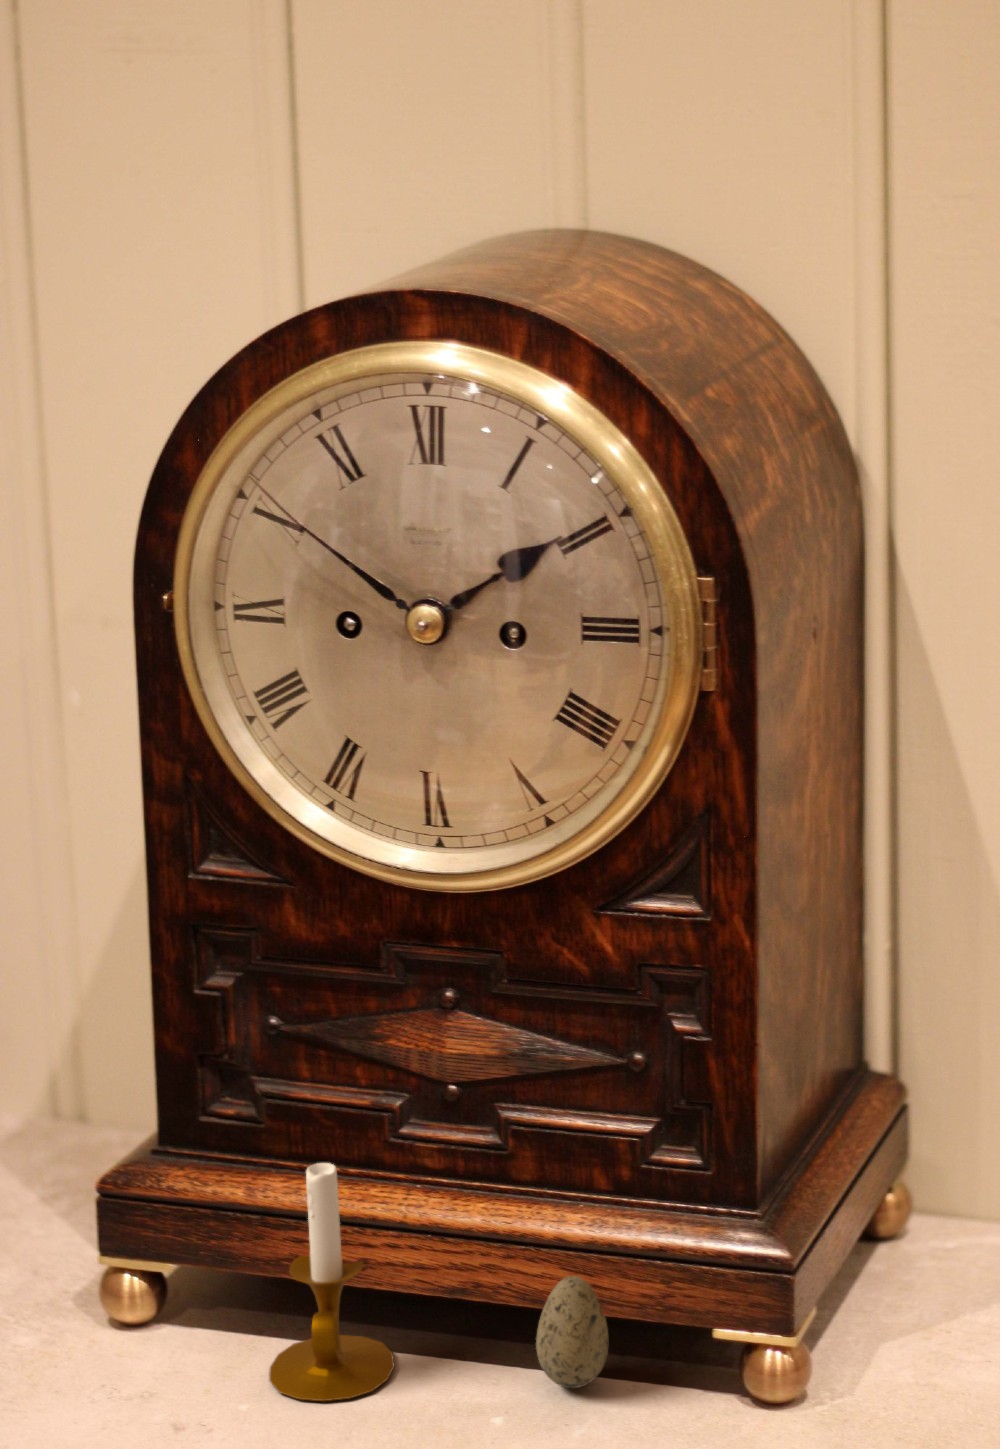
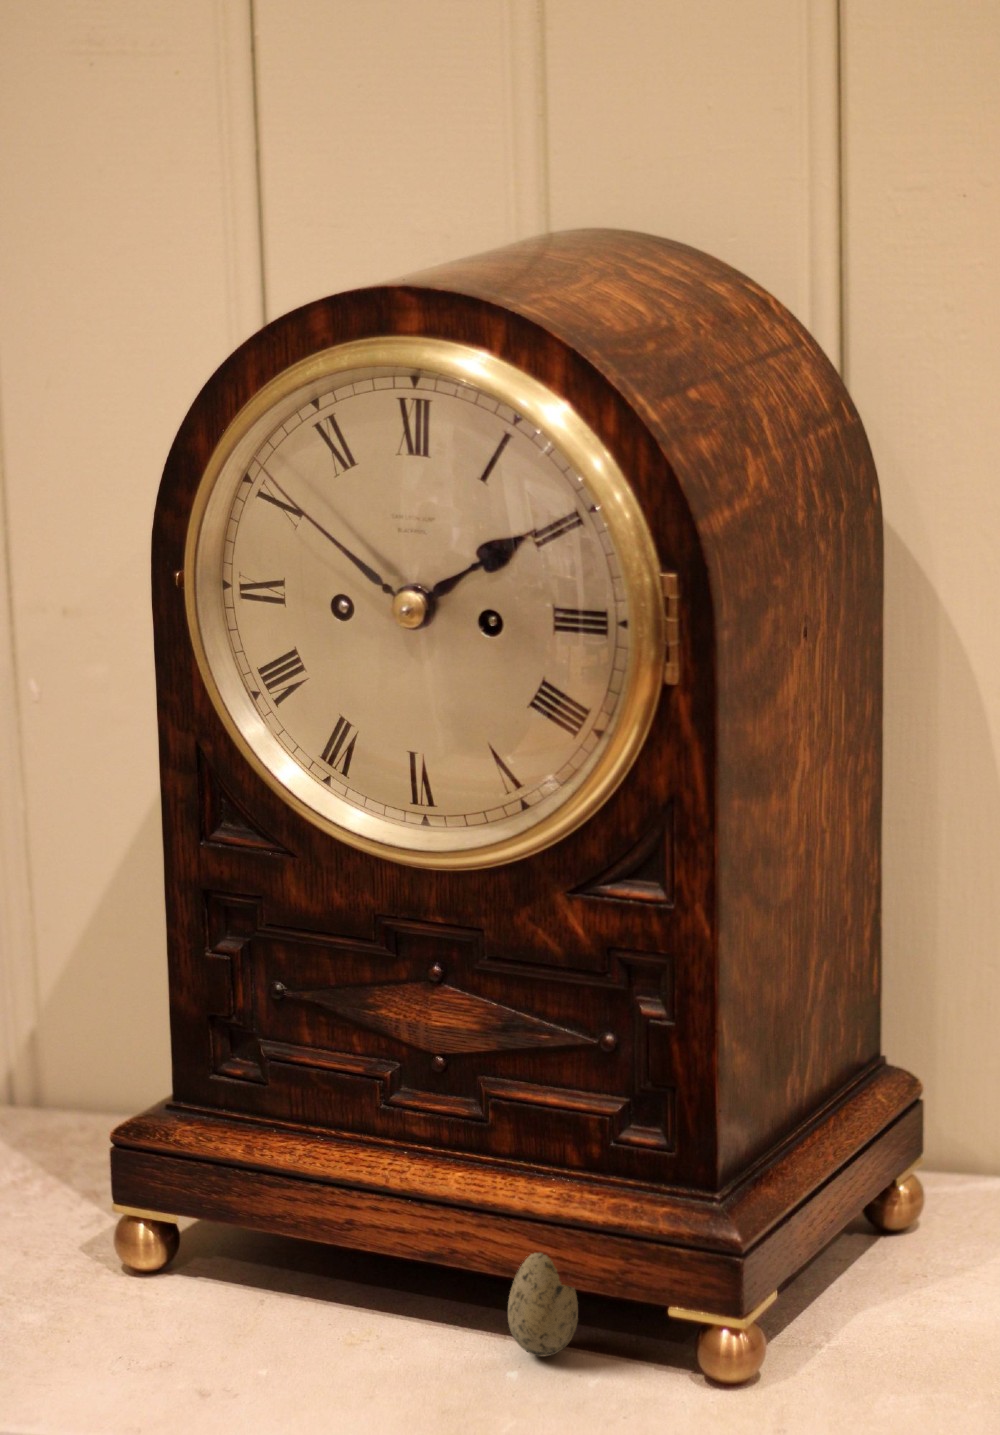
candlestick: present [269,1163,394,1401] -> none [258,1125,381,1351]

